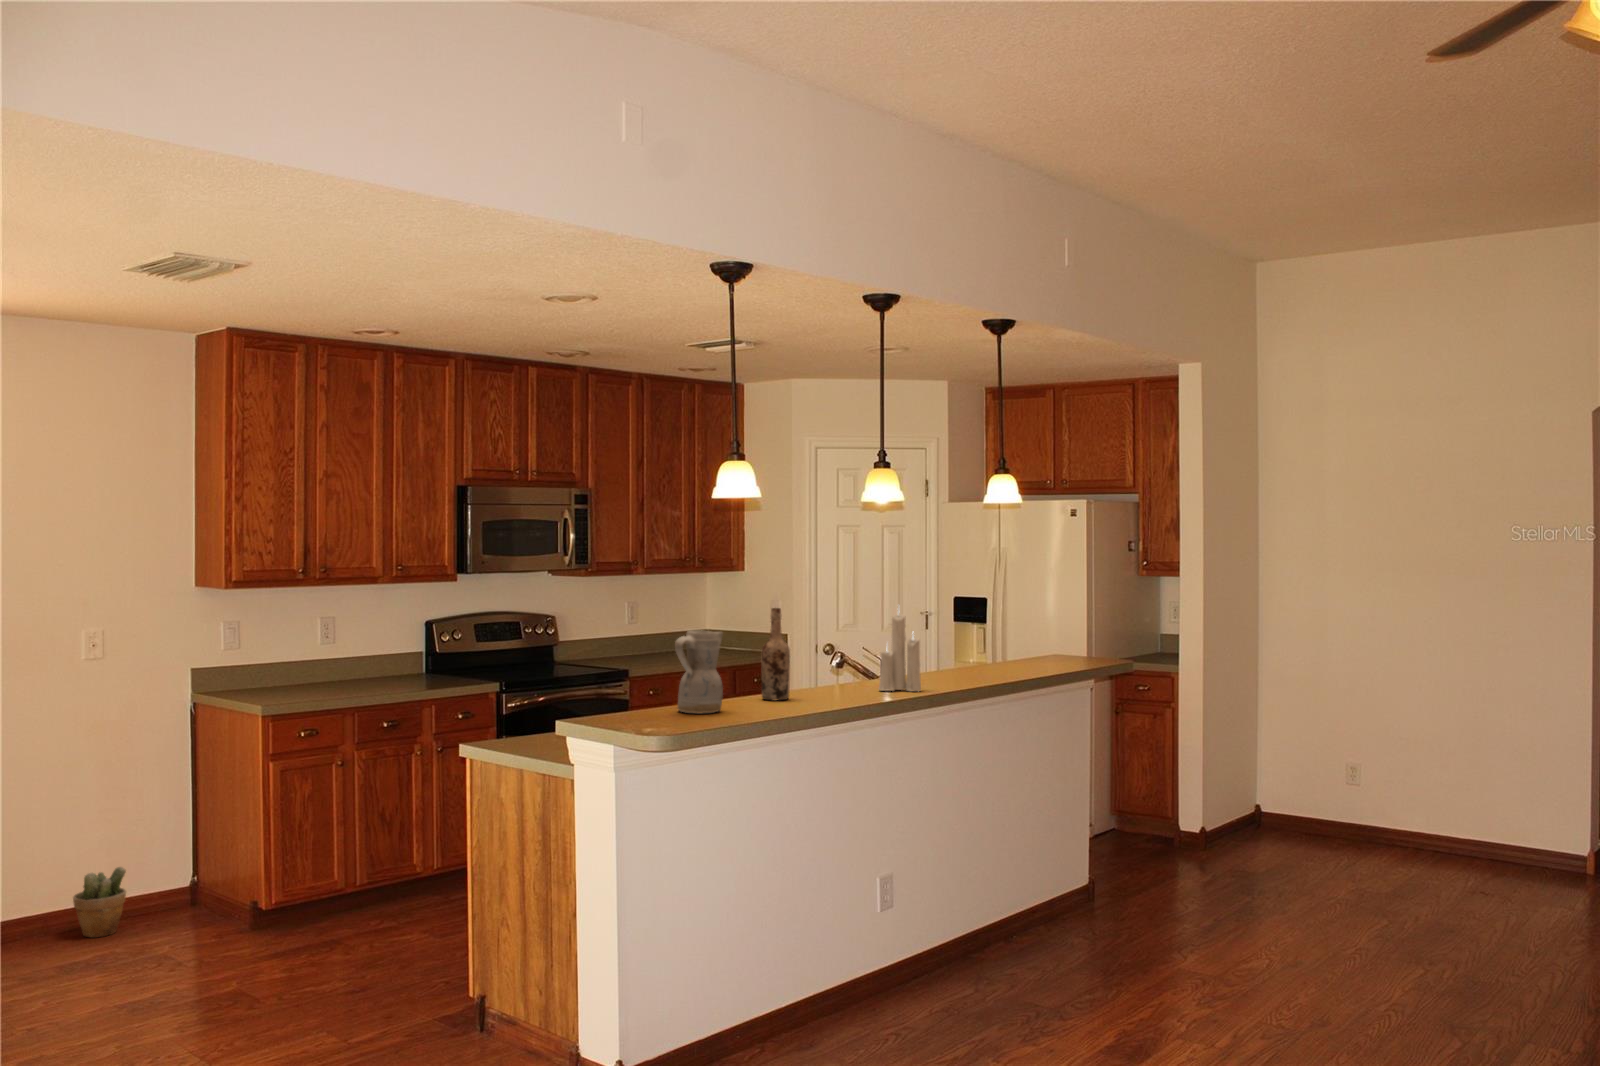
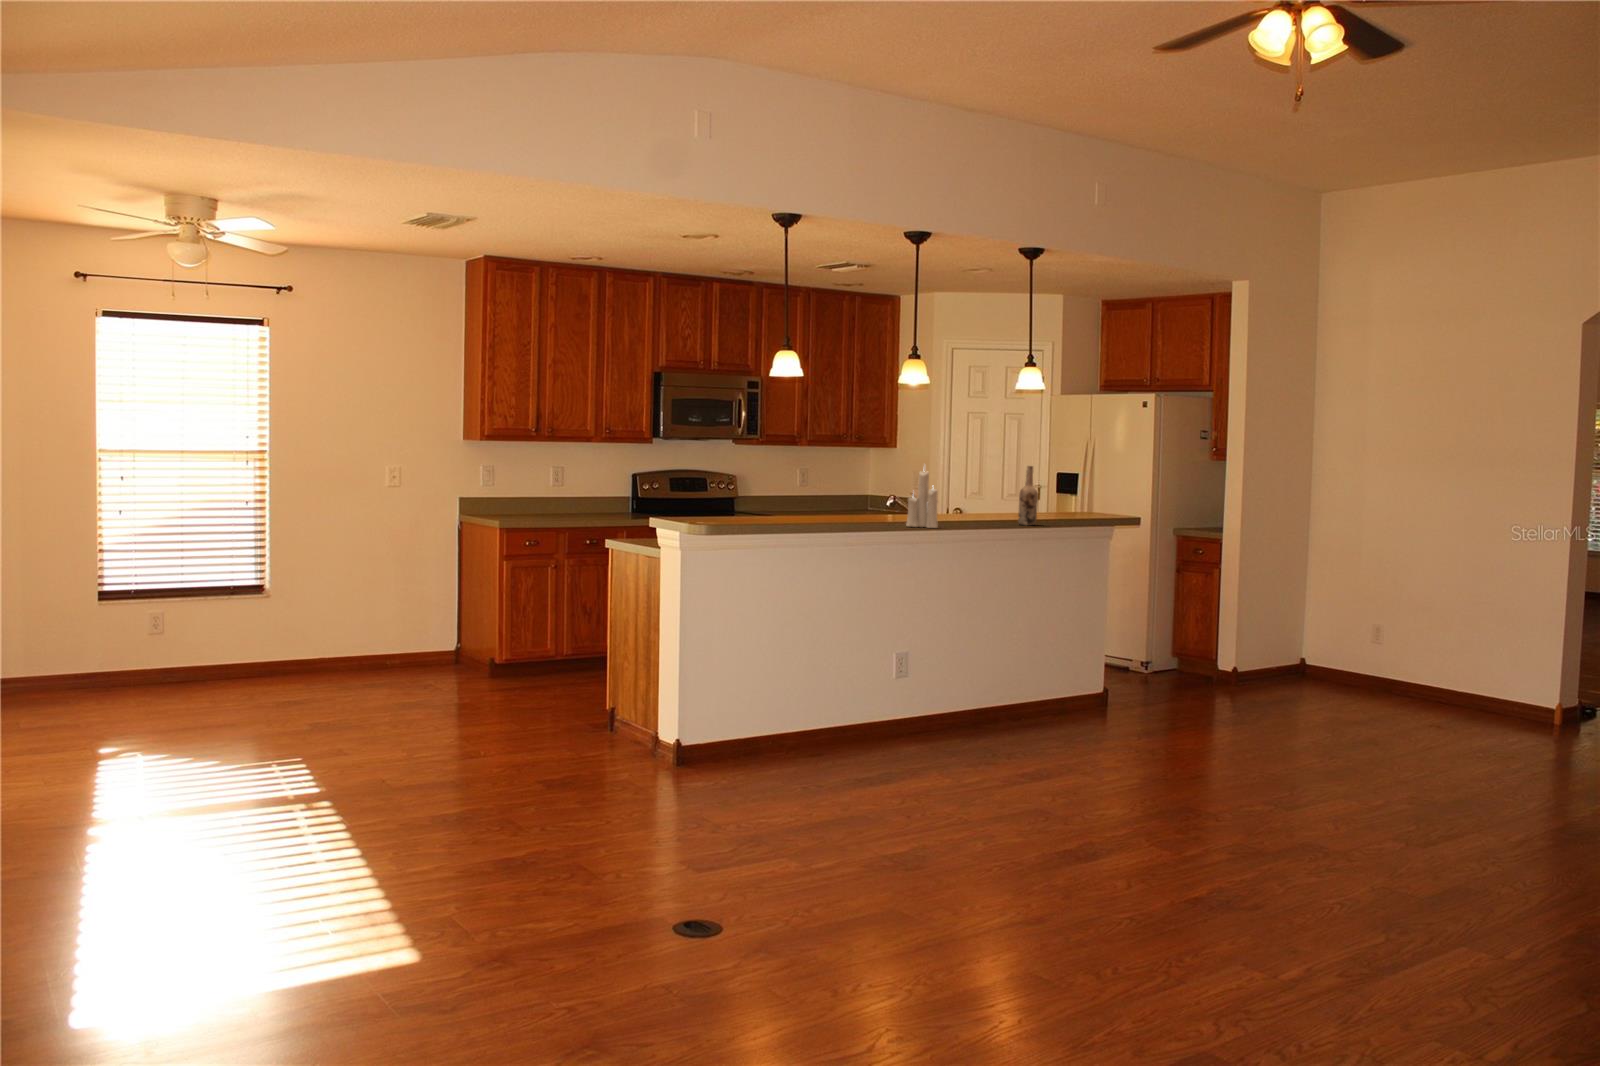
wine bottle: present [762,608,790,700] -> present [1018,466,1038,525]
ceramic pitcher: present [675,630,723,714] -> none [737,471,774,528]
potted plant: present [73,867,126,938] -> none [385,626,418,670]

